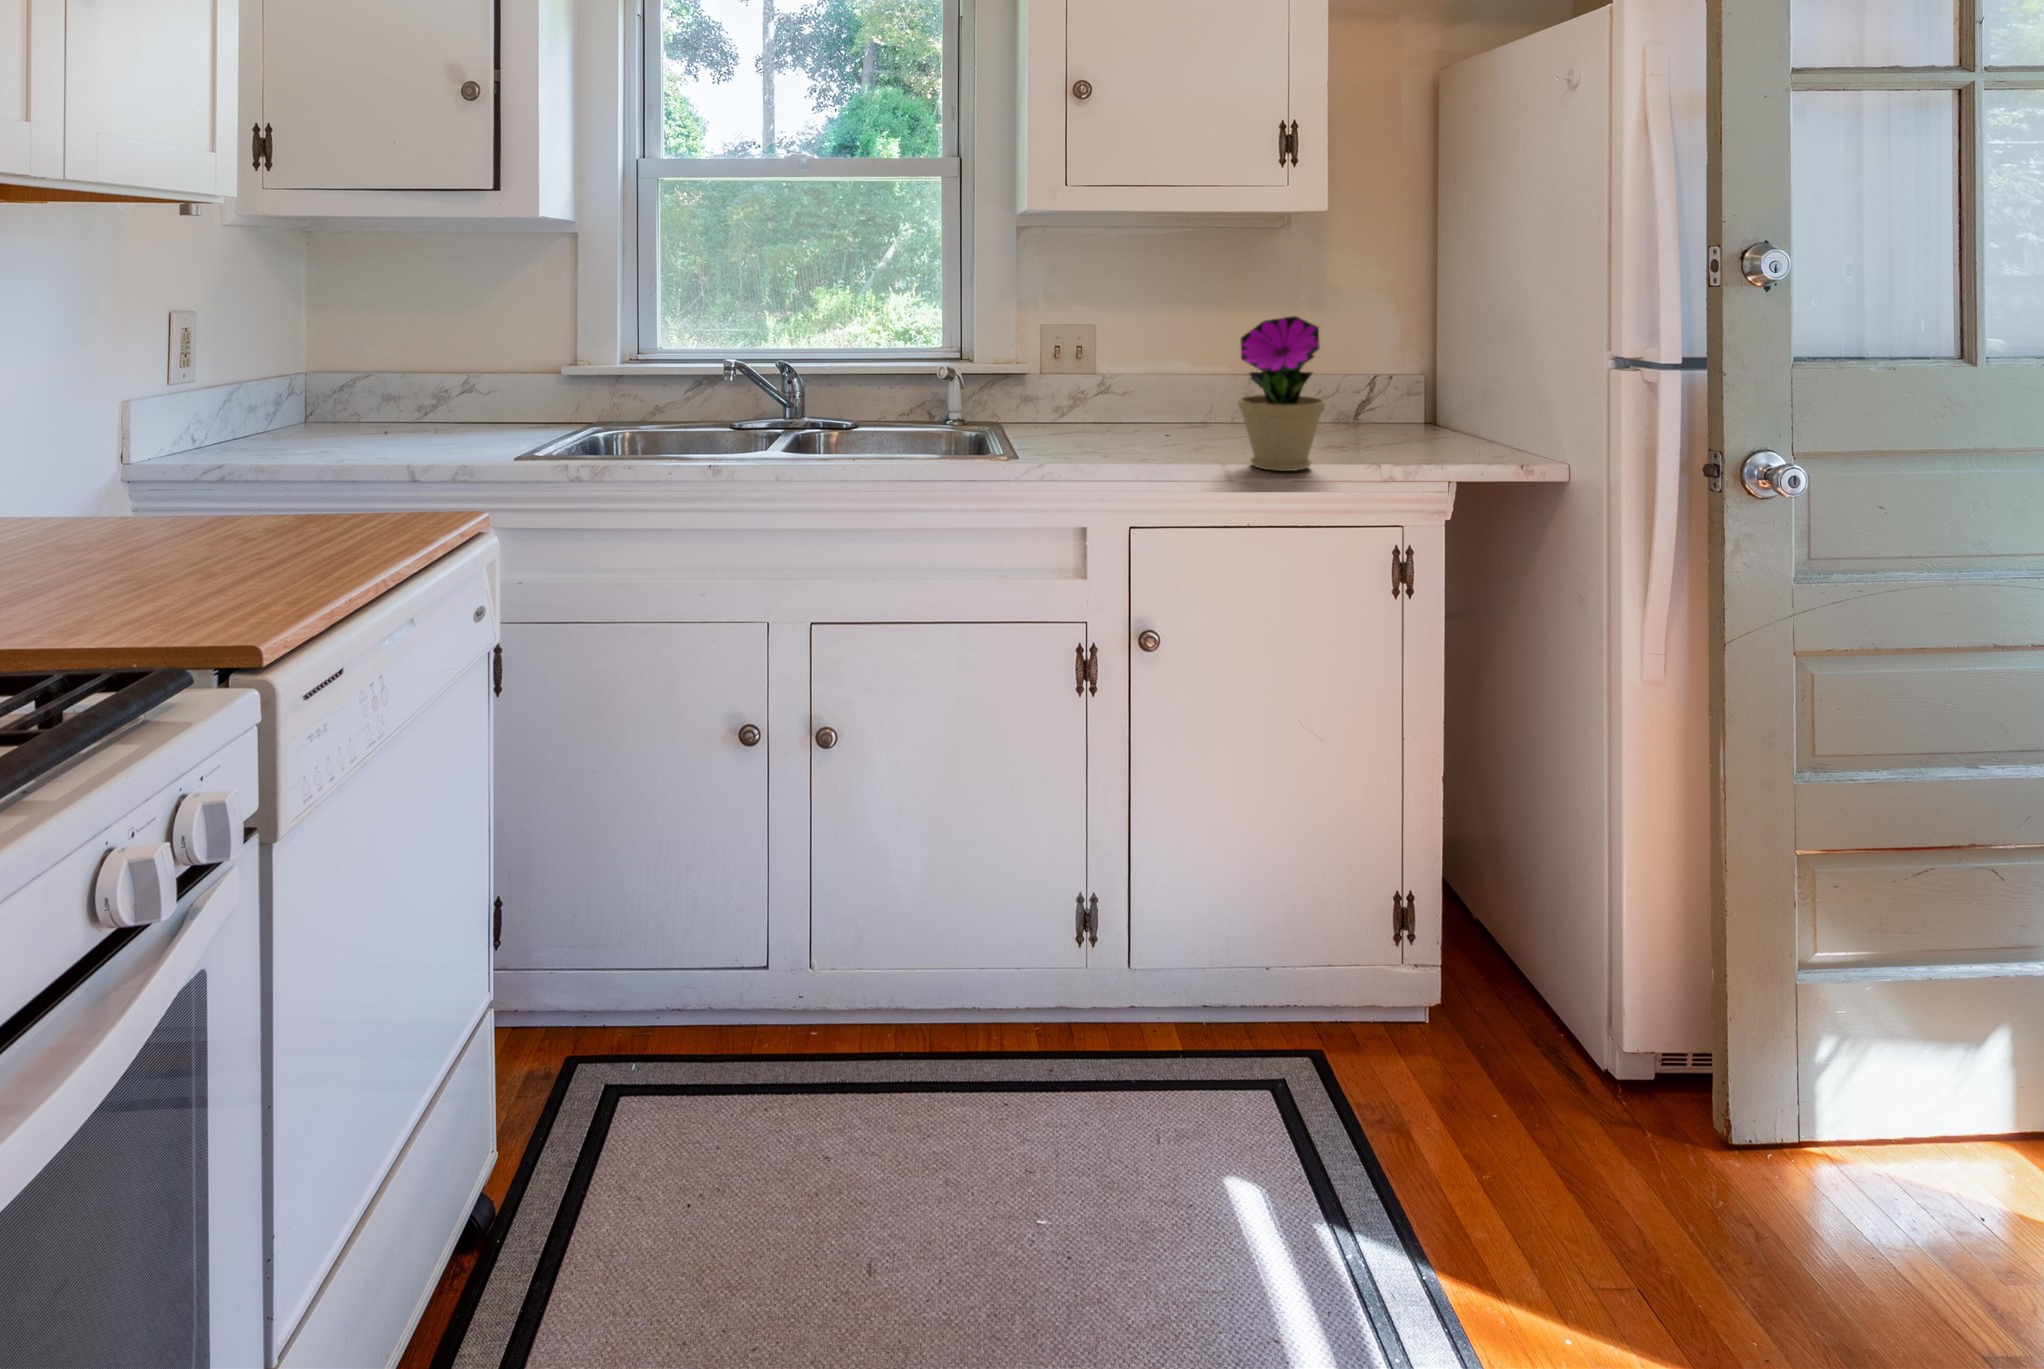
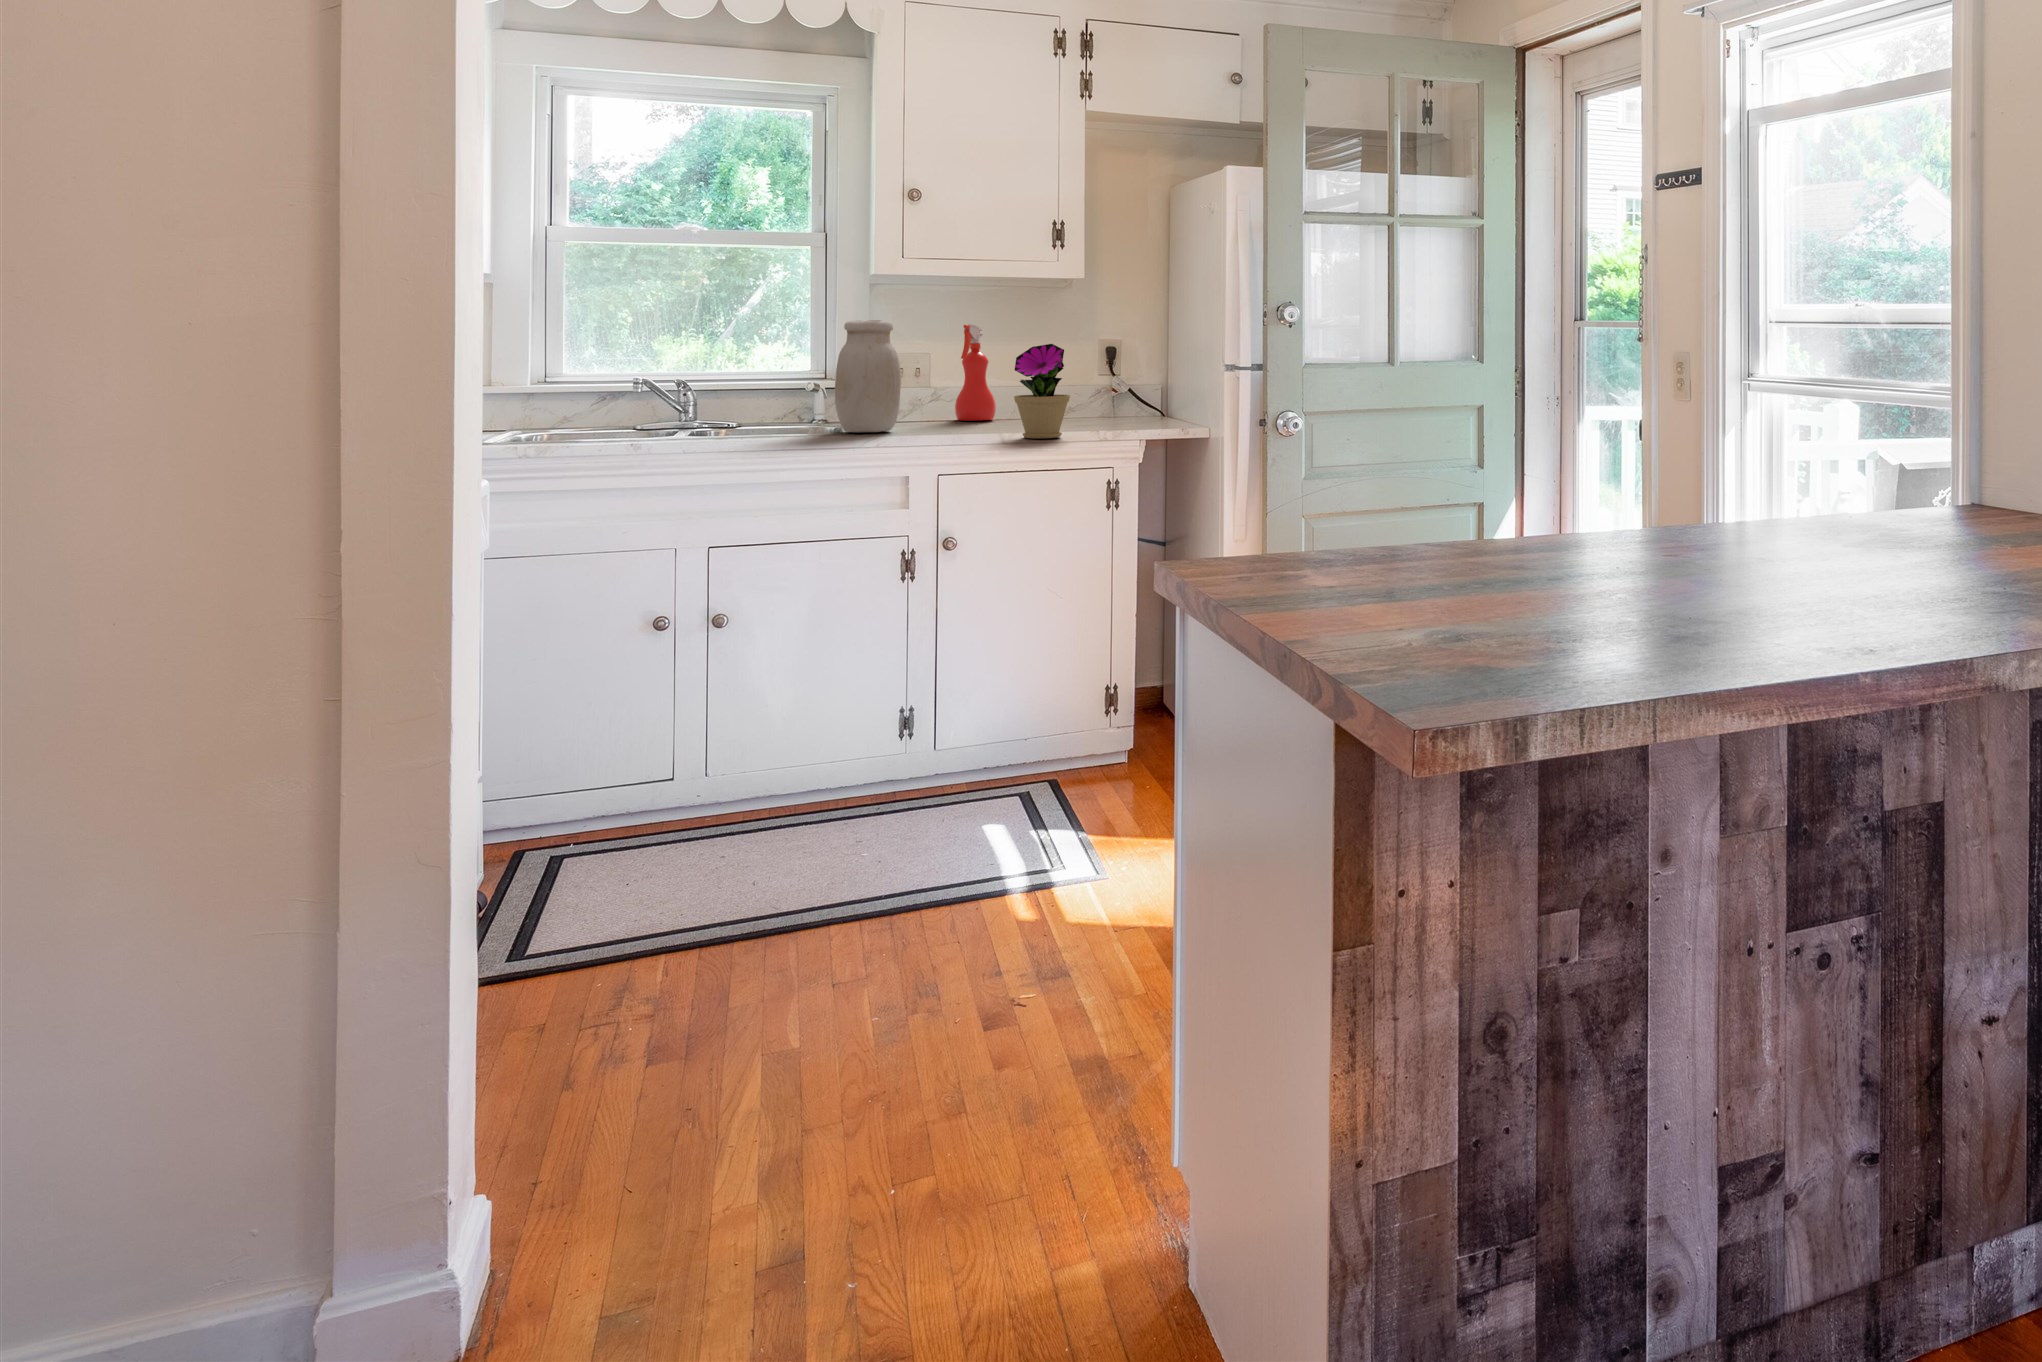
jar: none [978,278,1066,444] -> present [835,320,901,433]
spray bottle: none [1129,280,1183,417] -> present [955,324,996,421]

